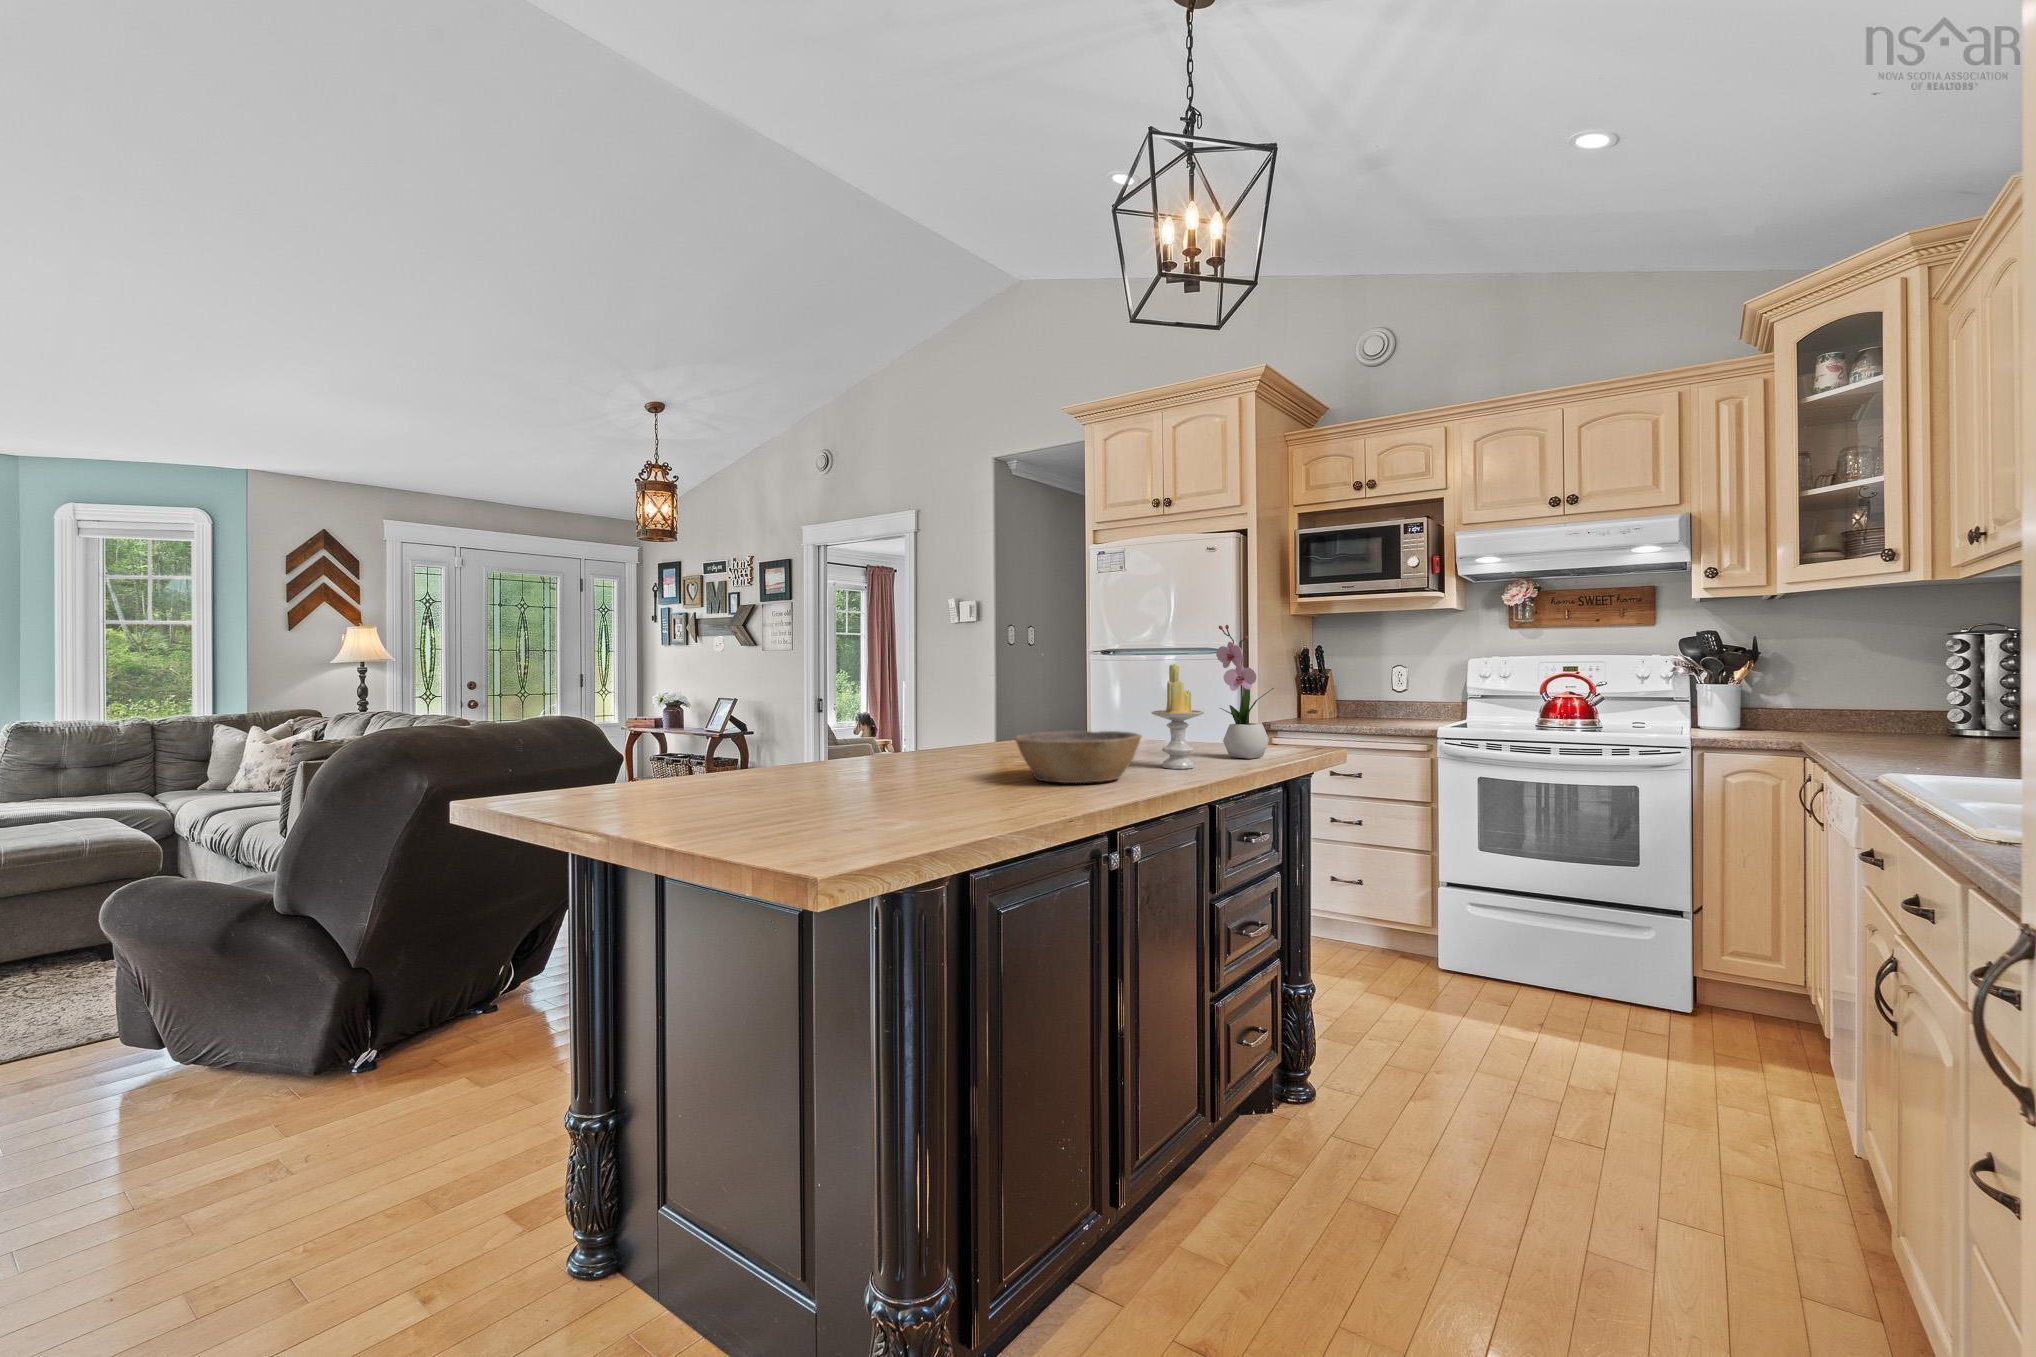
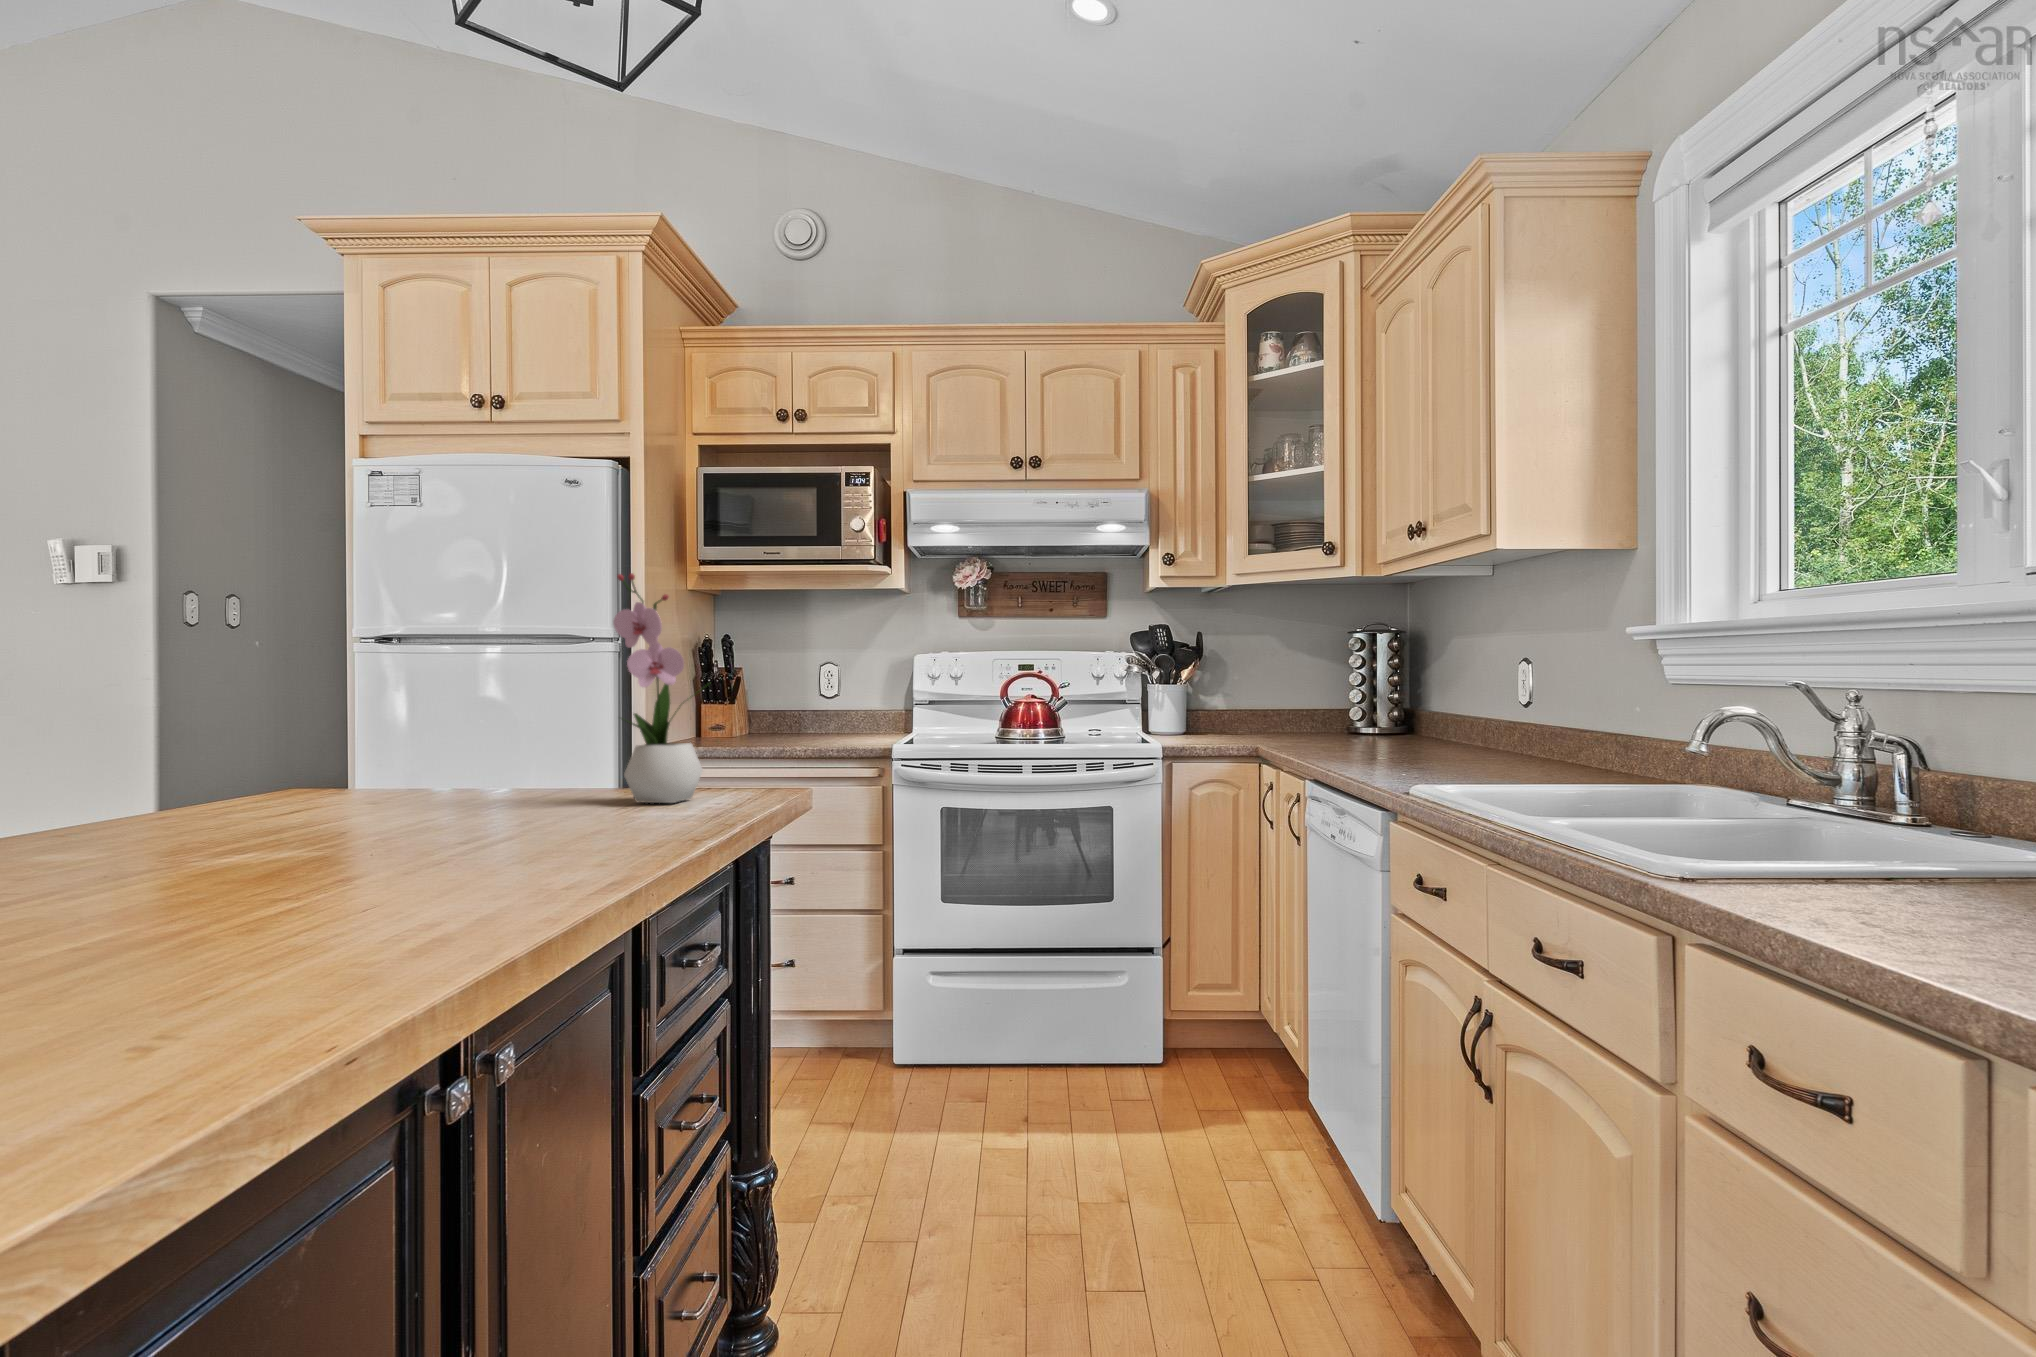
candle: present [1151,664,1204,769] -> none [492,635,598,833]
bowl: present [1015,731,1141,783] -> none [143,766,479,890]

